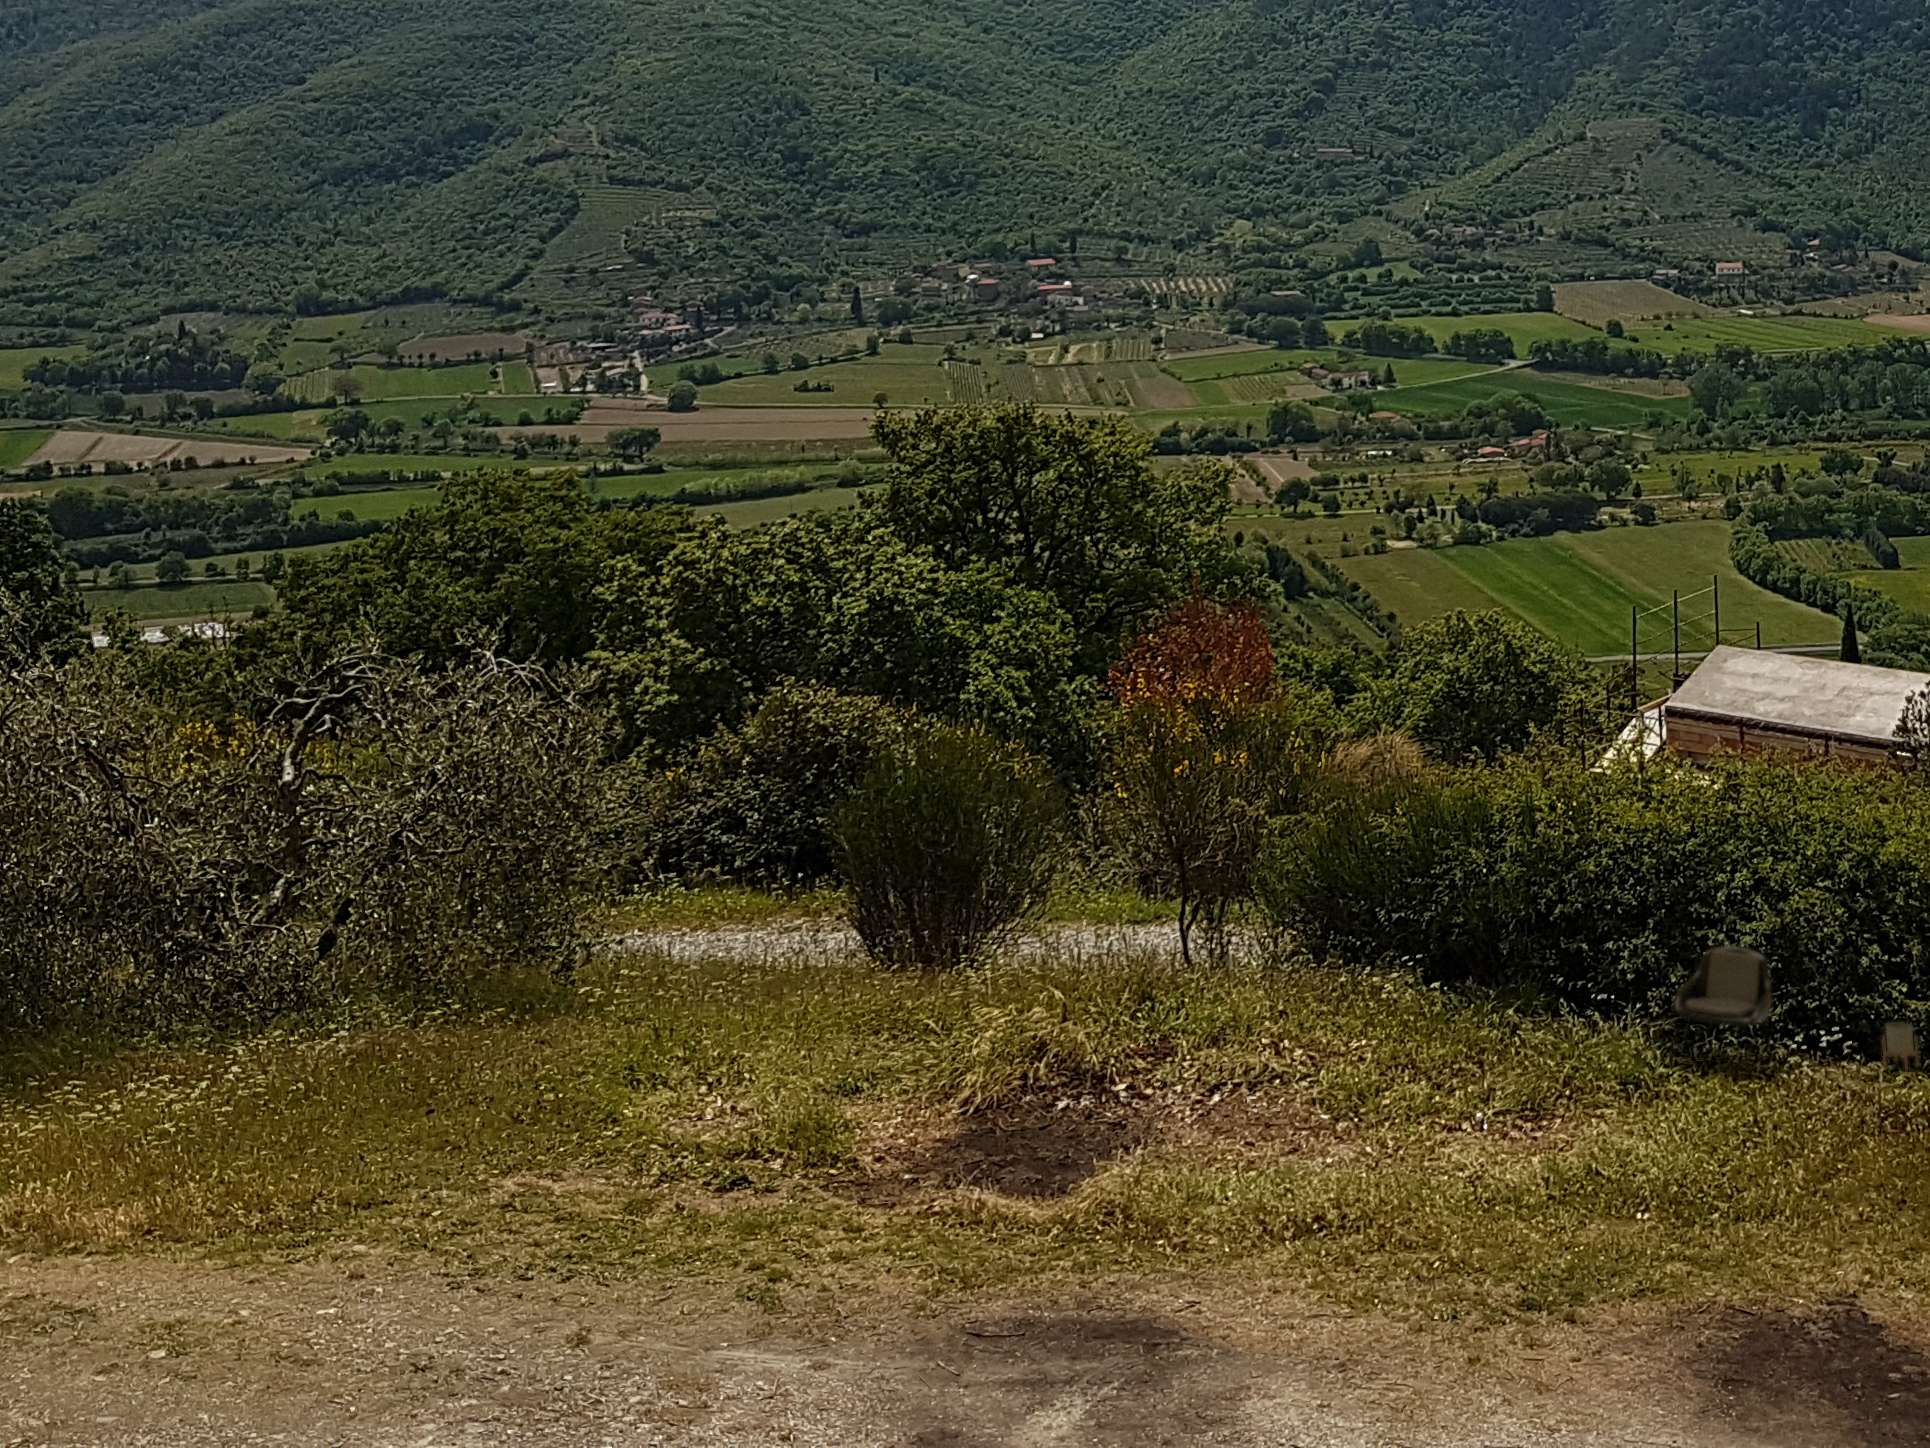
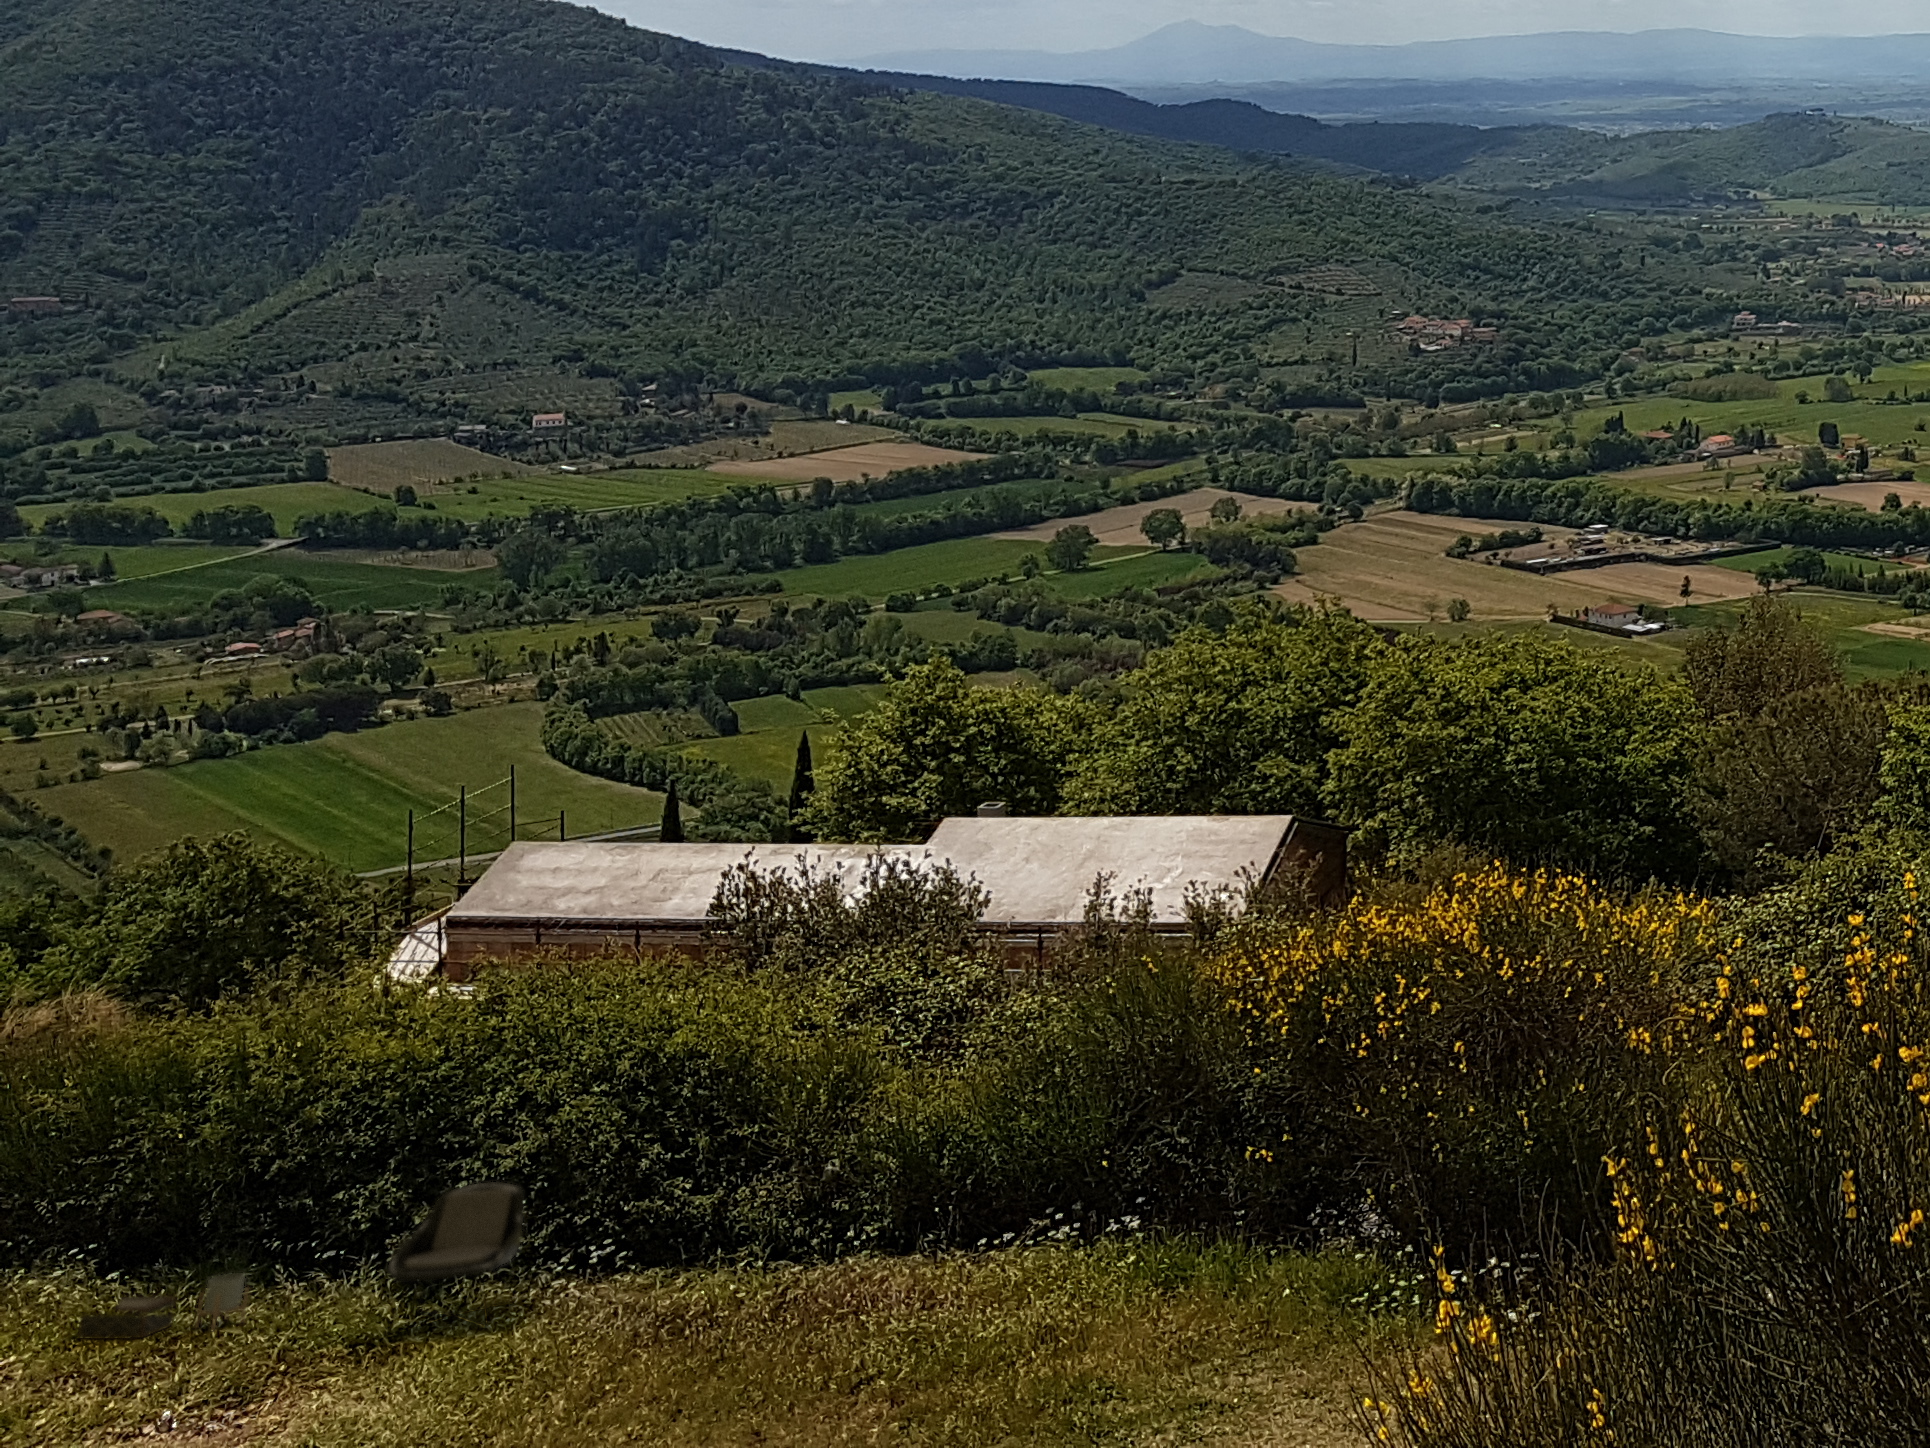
woven basket: none [1480,983,1540,1021] -> present [77,1296,176,1339]
planter: present [1882,1022,1918,1070] -> present [196,1273,248,1330]

